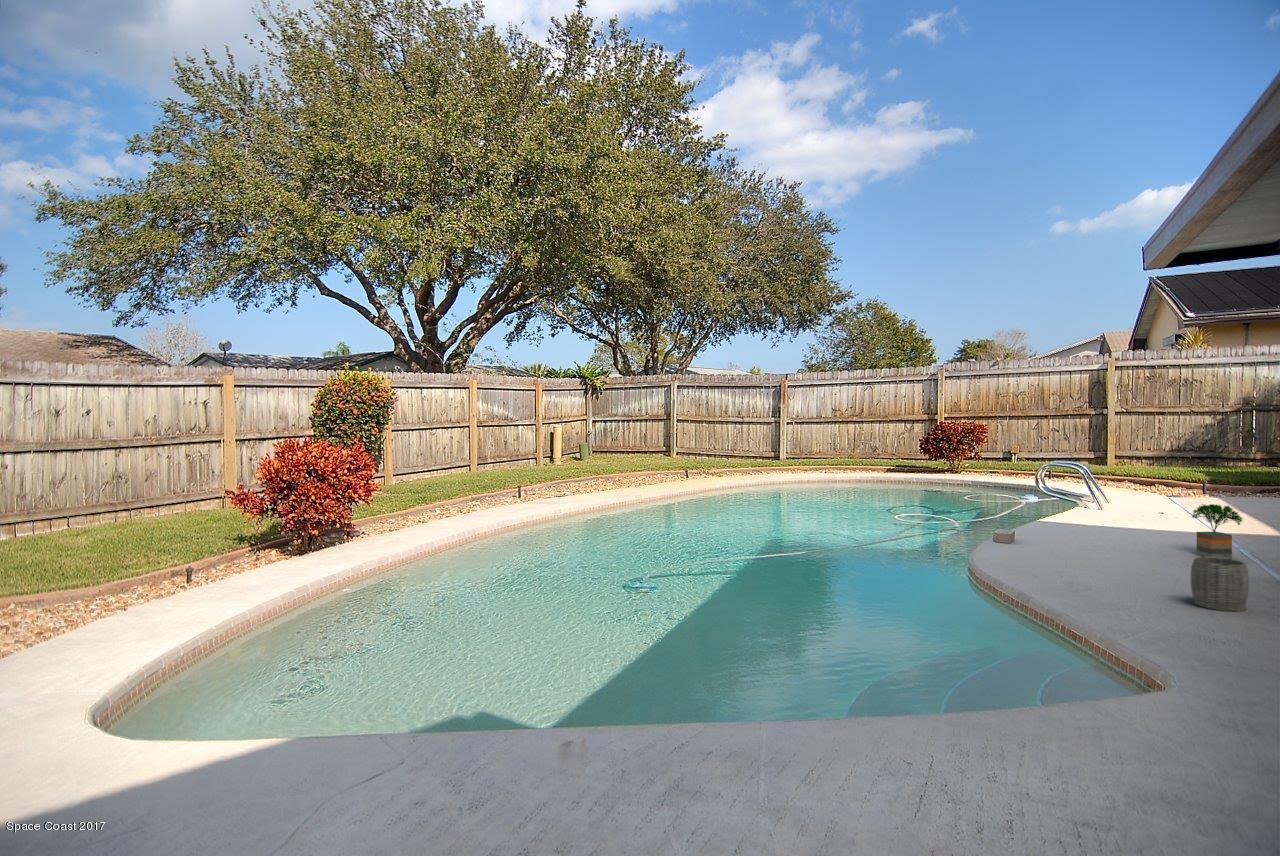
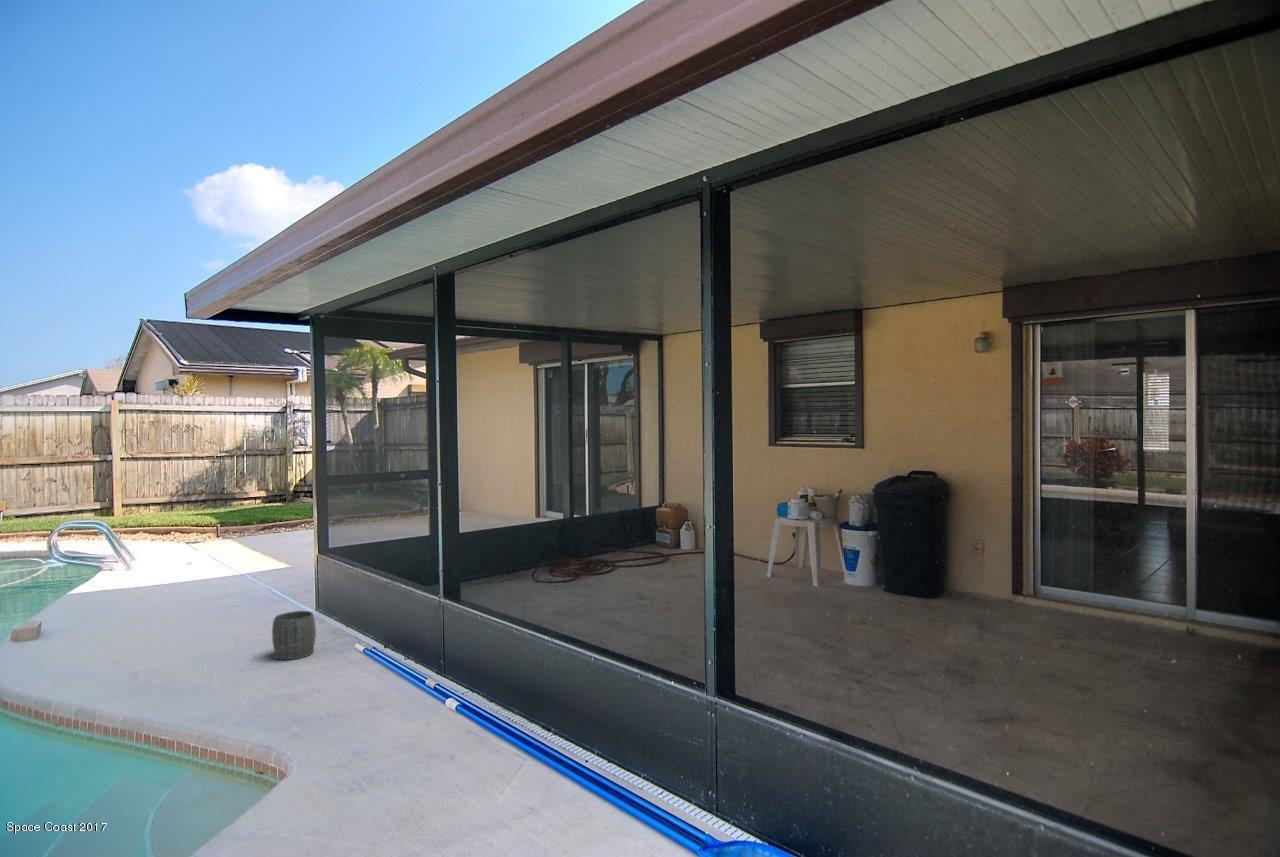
potted tree: present [1193,504,1242,559] -> none [242,556,285,607]

